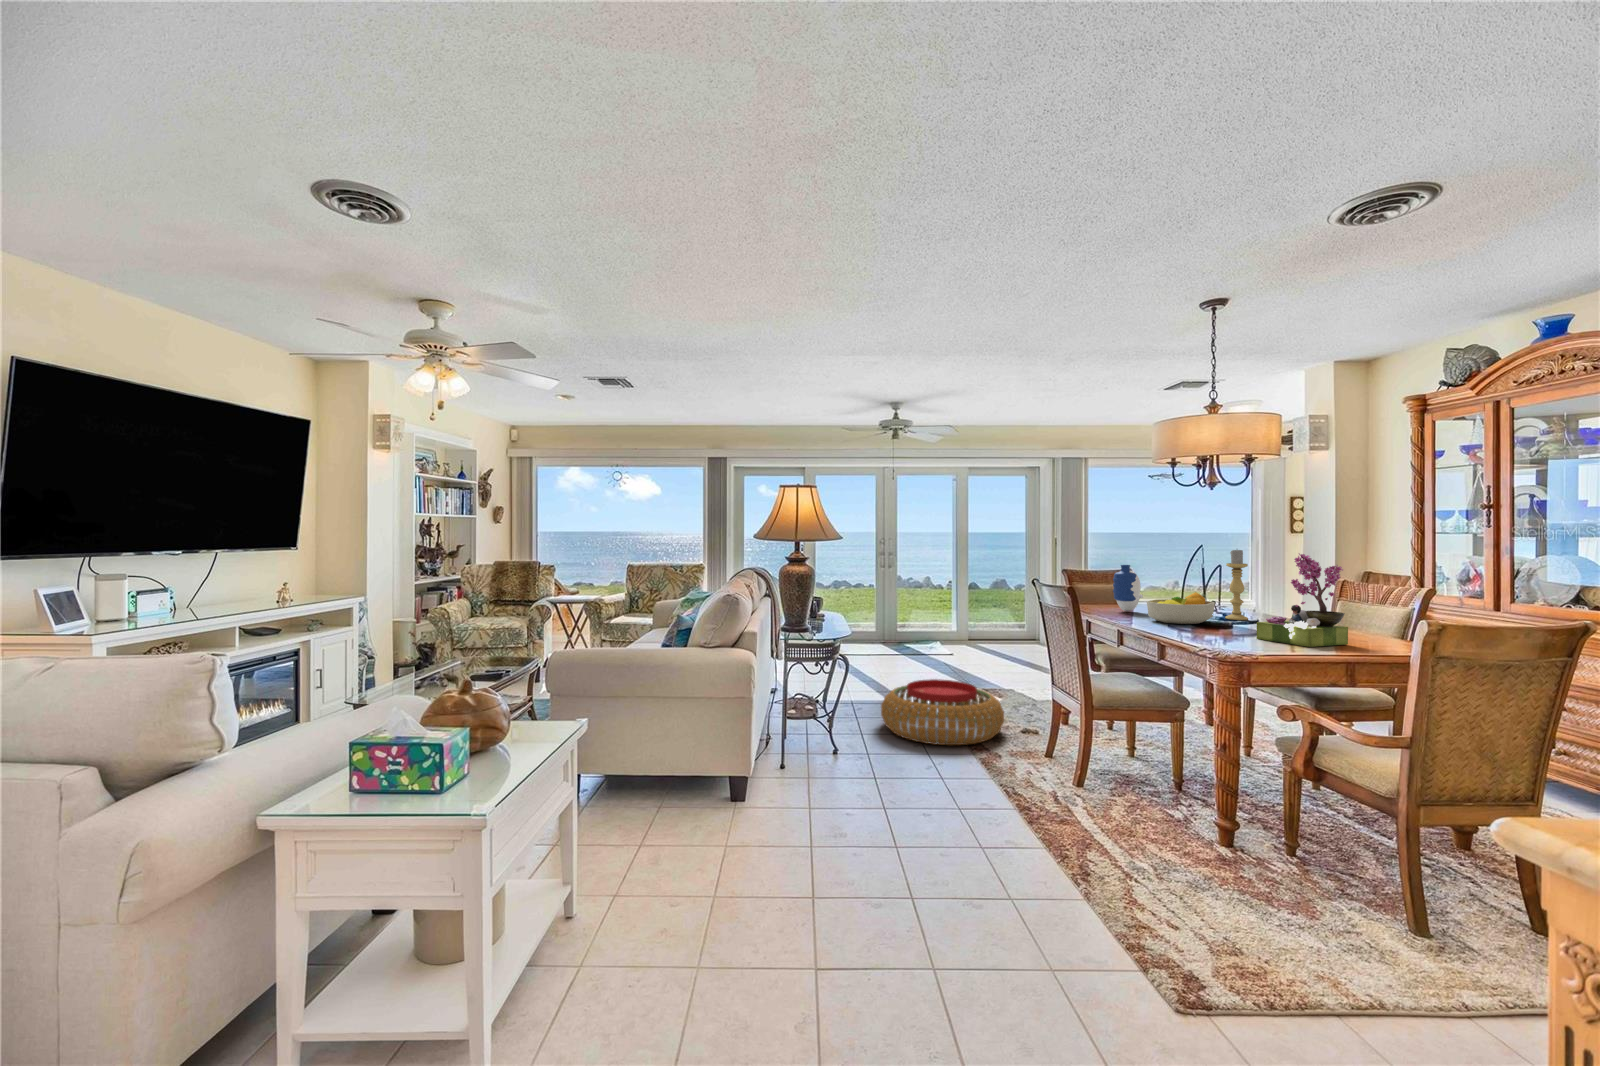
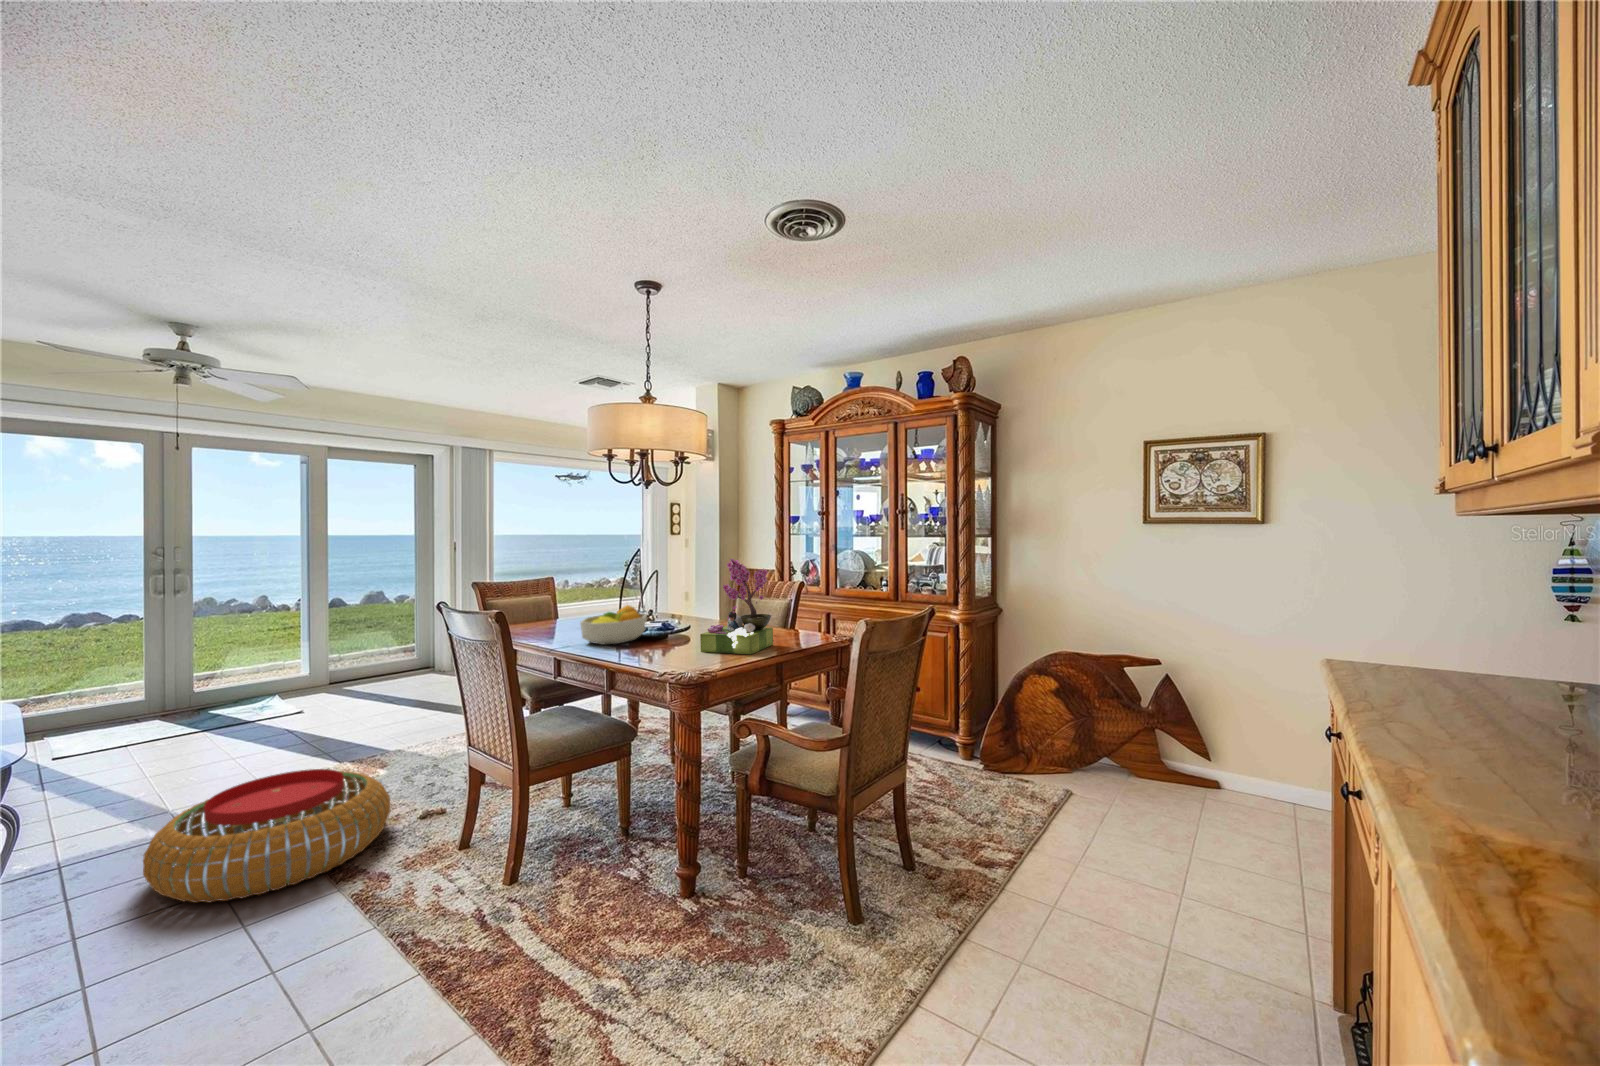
candle holder: present [1225,550,1248,620] -> none [651,555,672,629]
vase: present [1113,565,1143,611] -> none [535,579,569,633]

